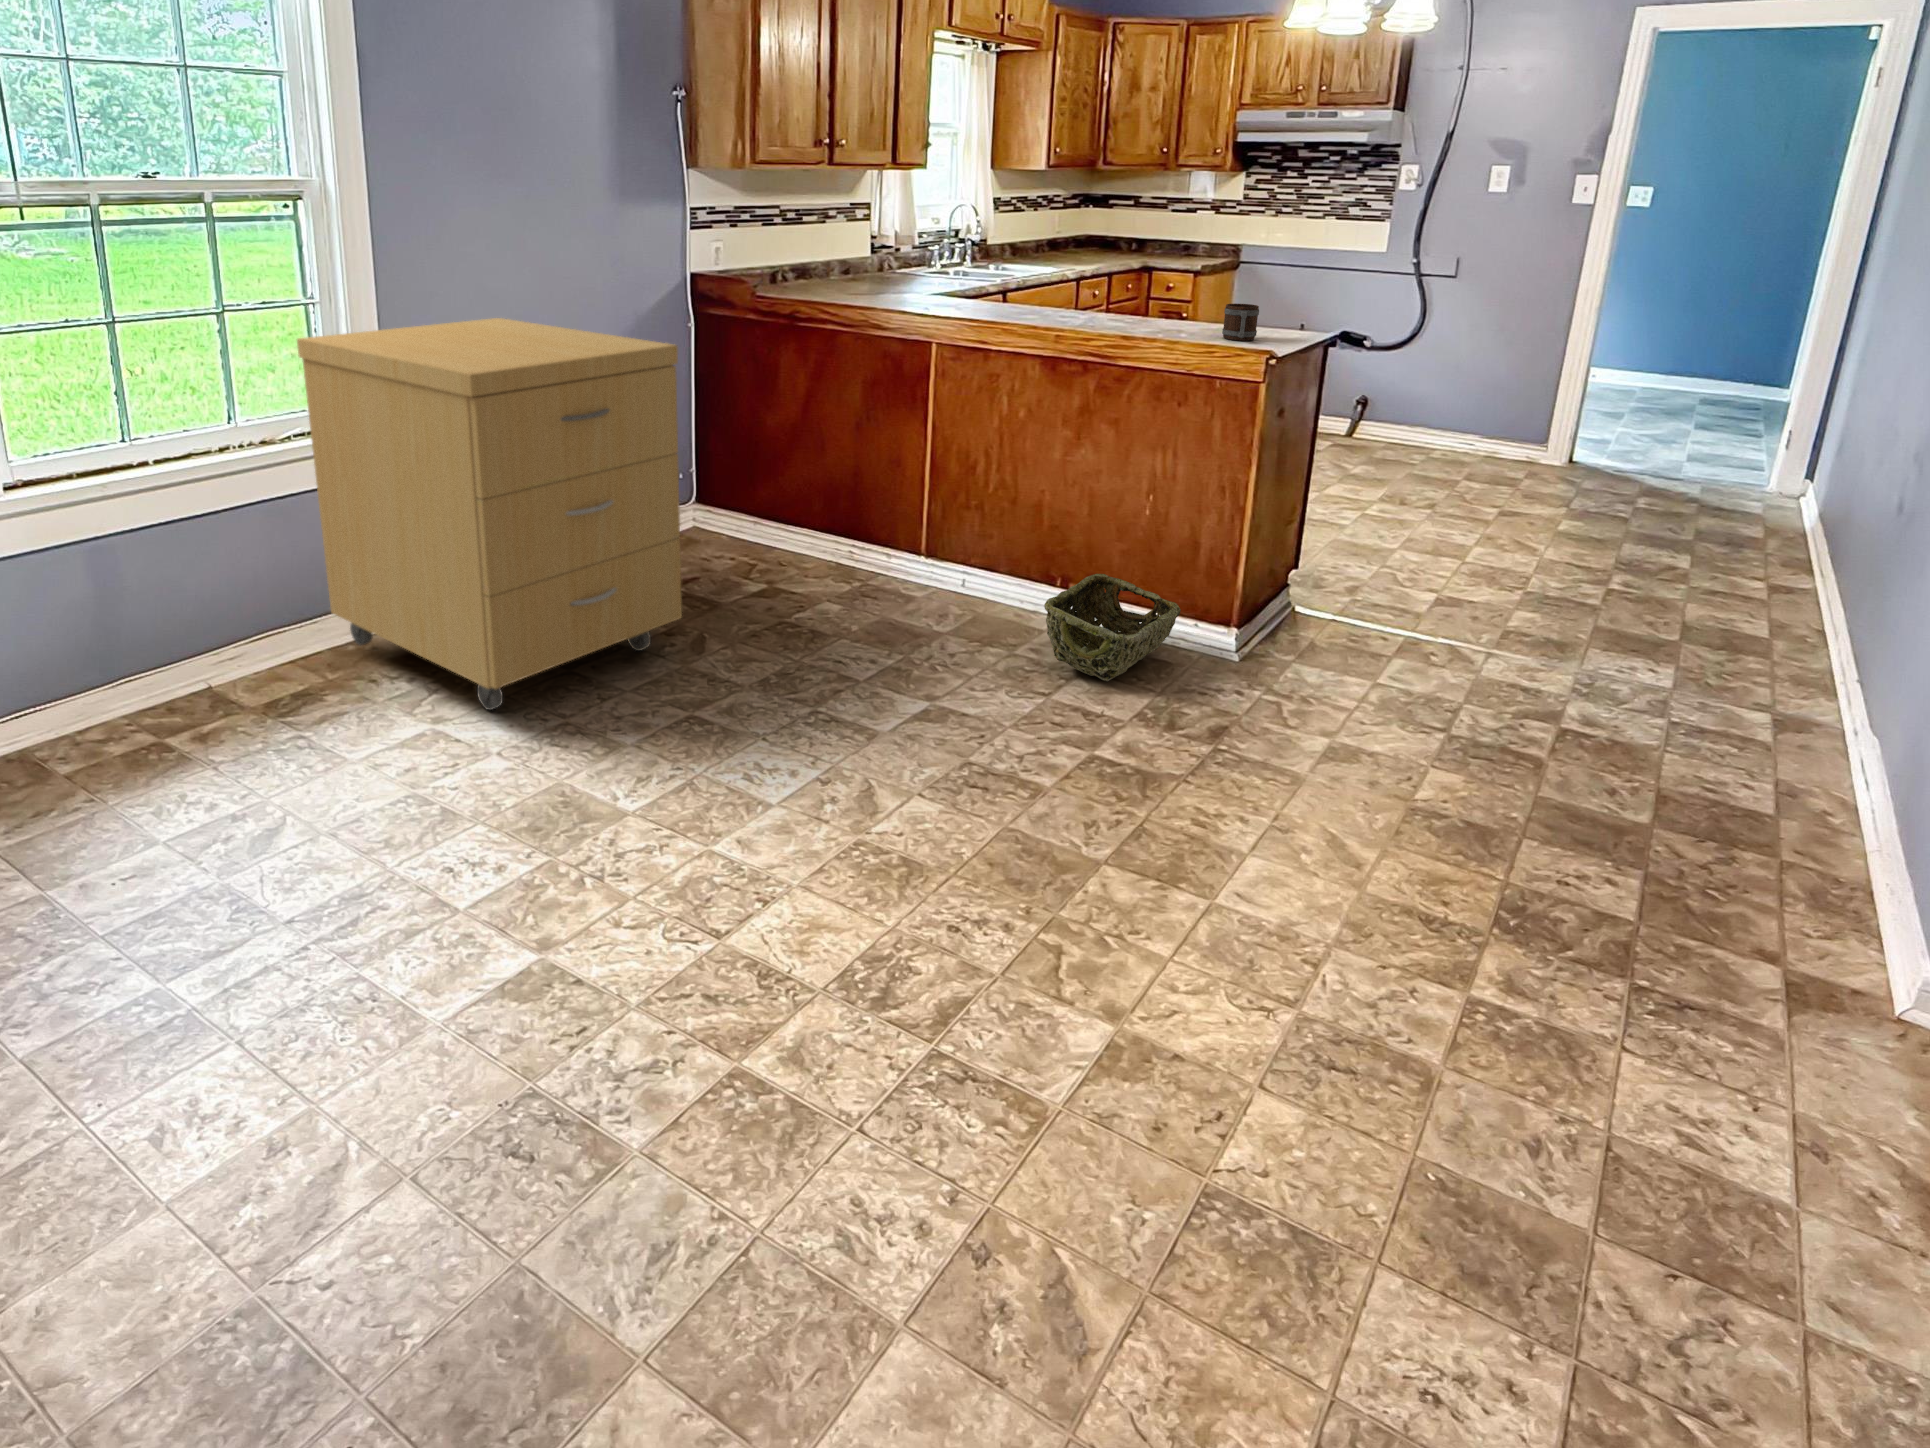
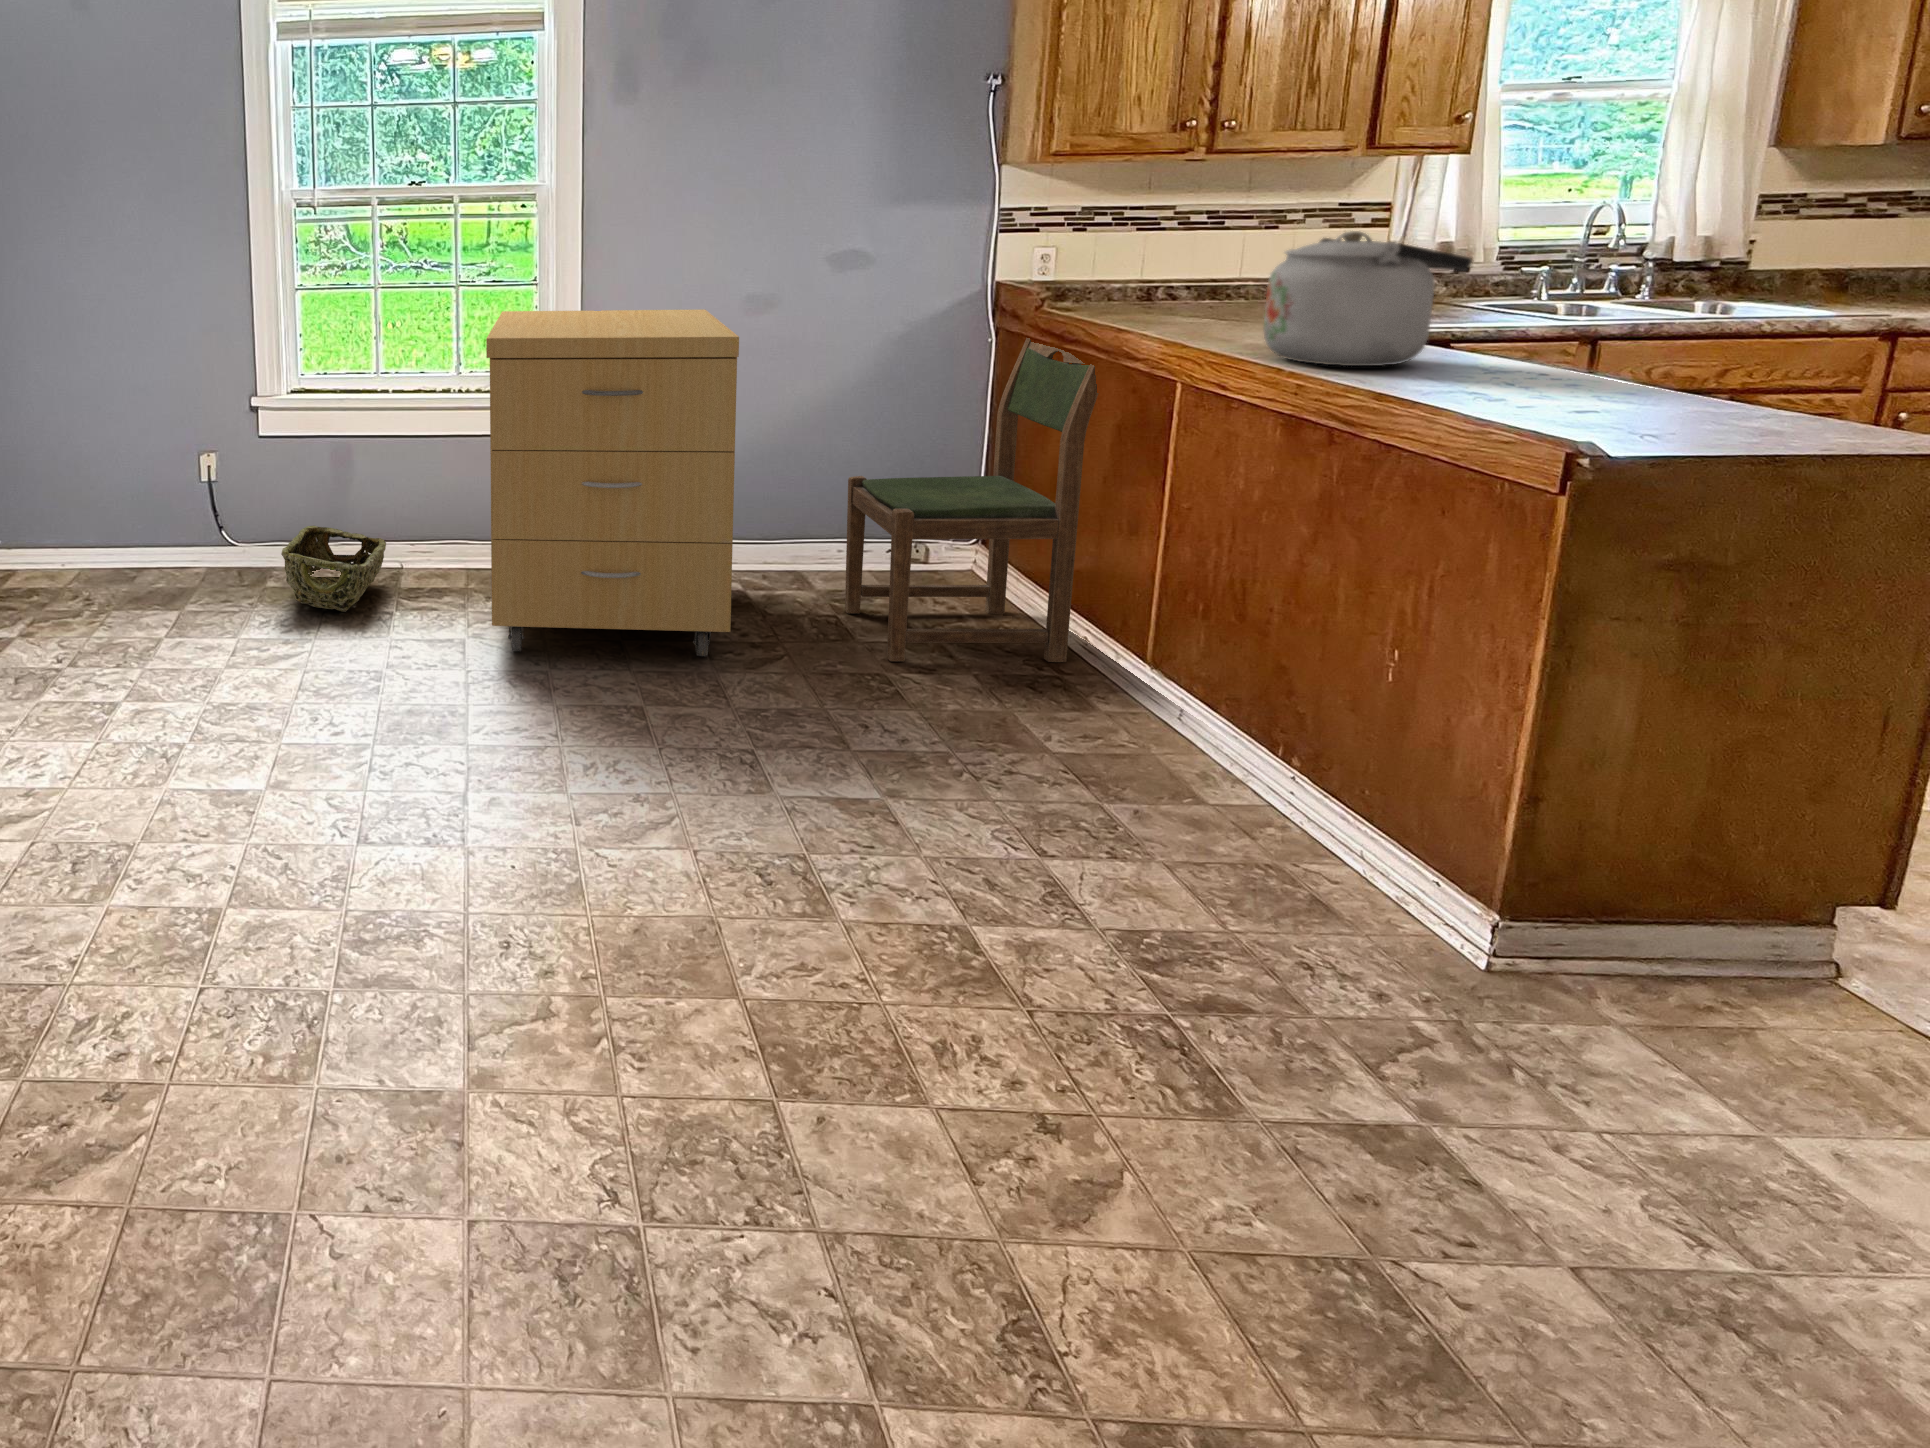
kettle: none [1026,242,1138,329] -> present [1263,231,1472,366]
mug: present [1222,304,1259,341] -> none [1581,339,1672,407]
dining chair: none [658,314,856,604] -> present [845,338,1098,662]
woven basket: present [1044,574,1181,681] -> present [281,526,386,612]

